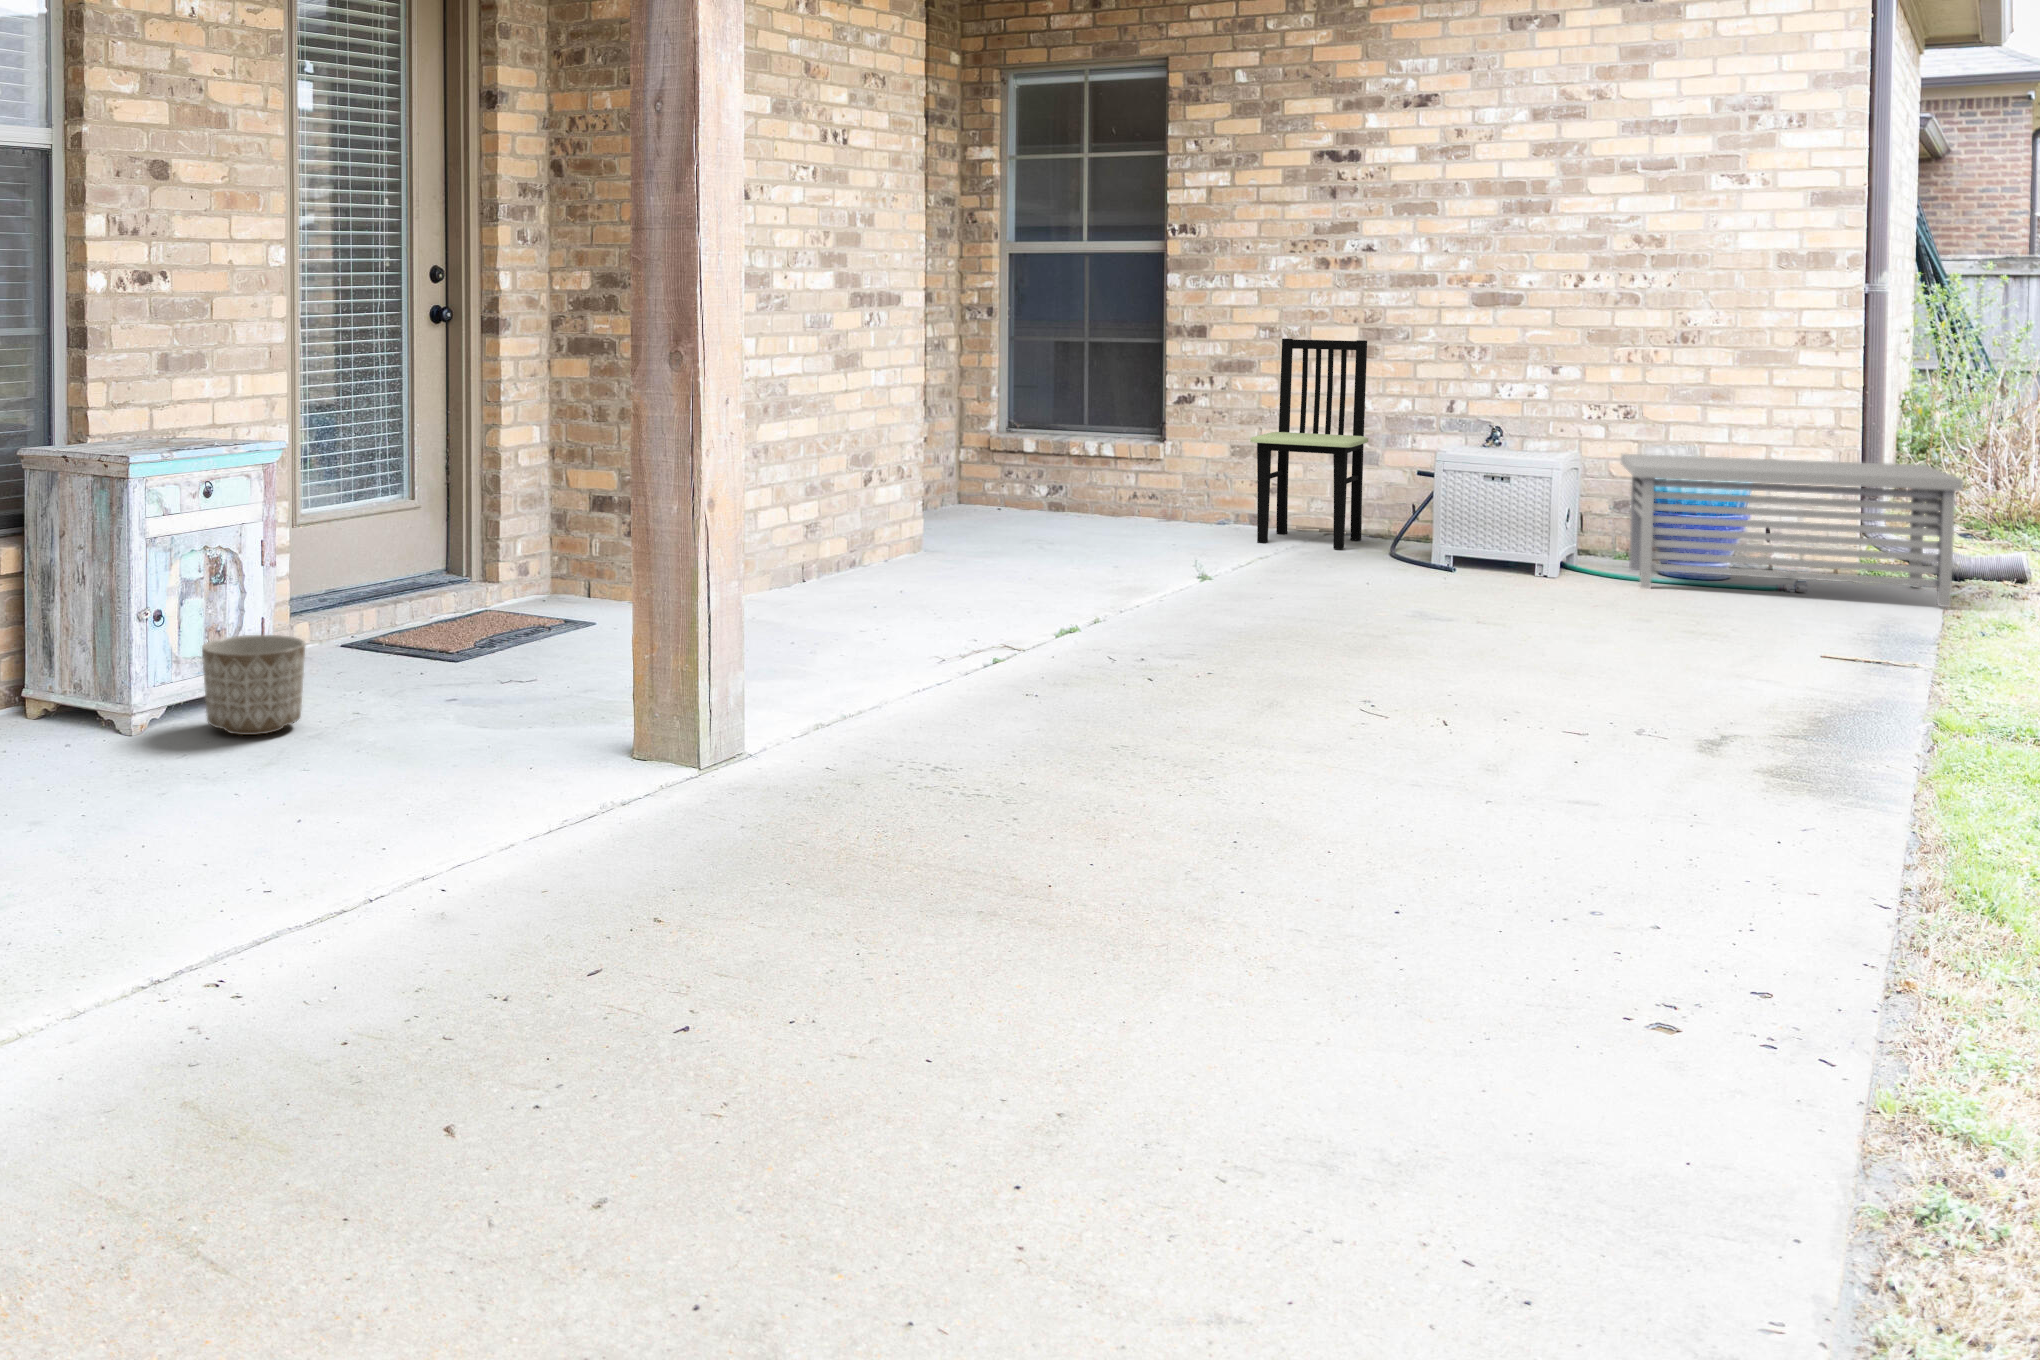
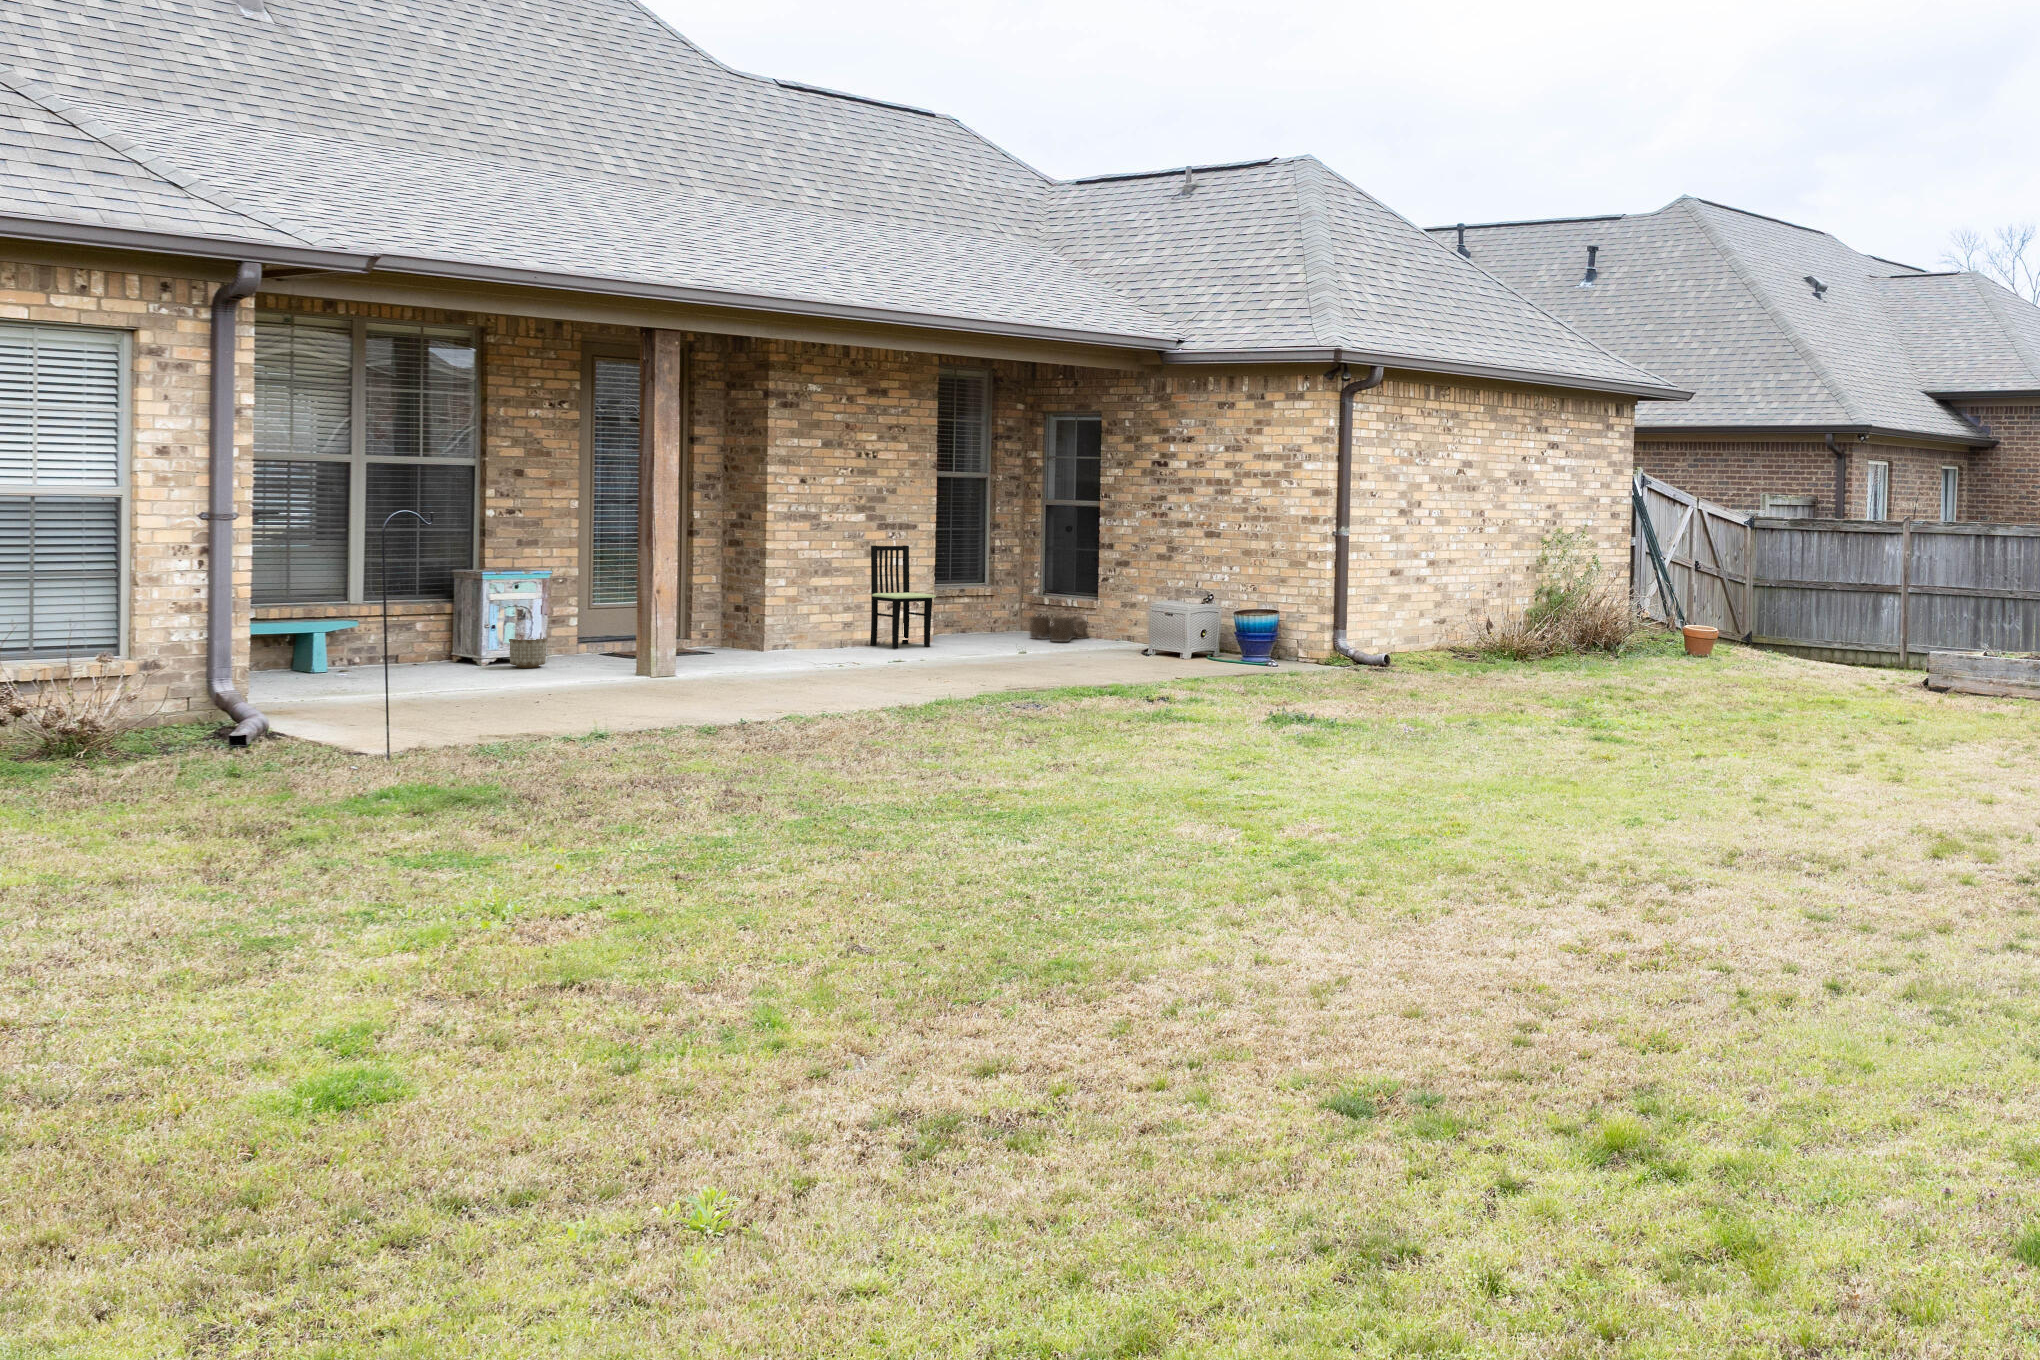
dining chair: present [1250,339,1368,549] -> present [870,545,936,649]
storage bench: present [1621,454,1963,607] -> none [1209,606,1349,670]
woven basket: none [1060,472,1172,539] -> present [1030,613,1089,642]

